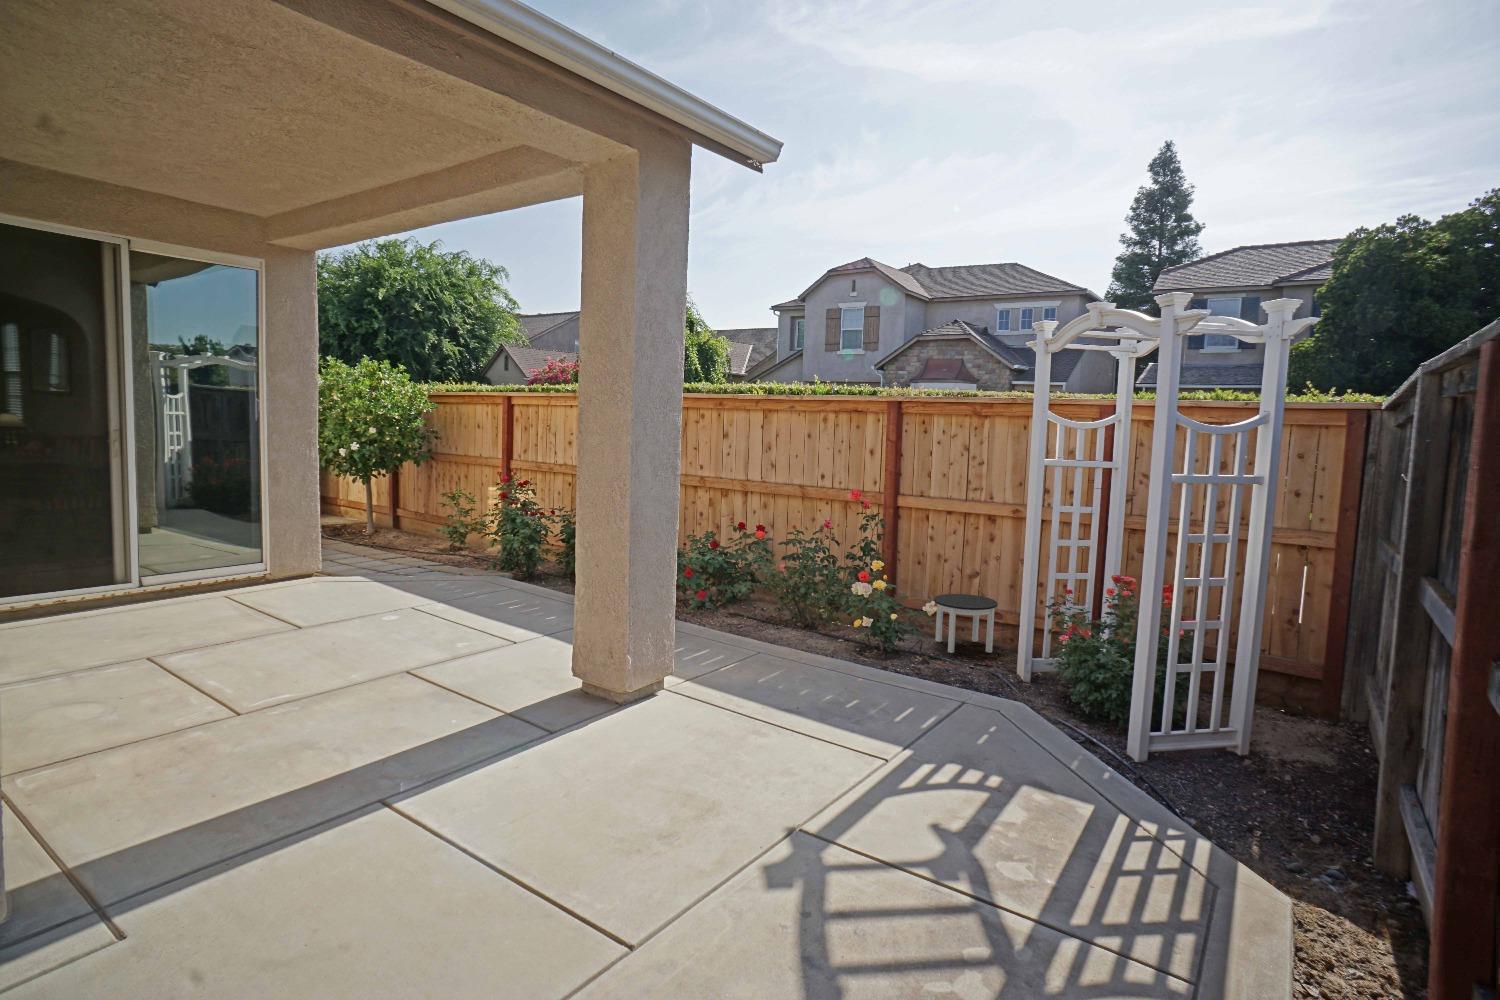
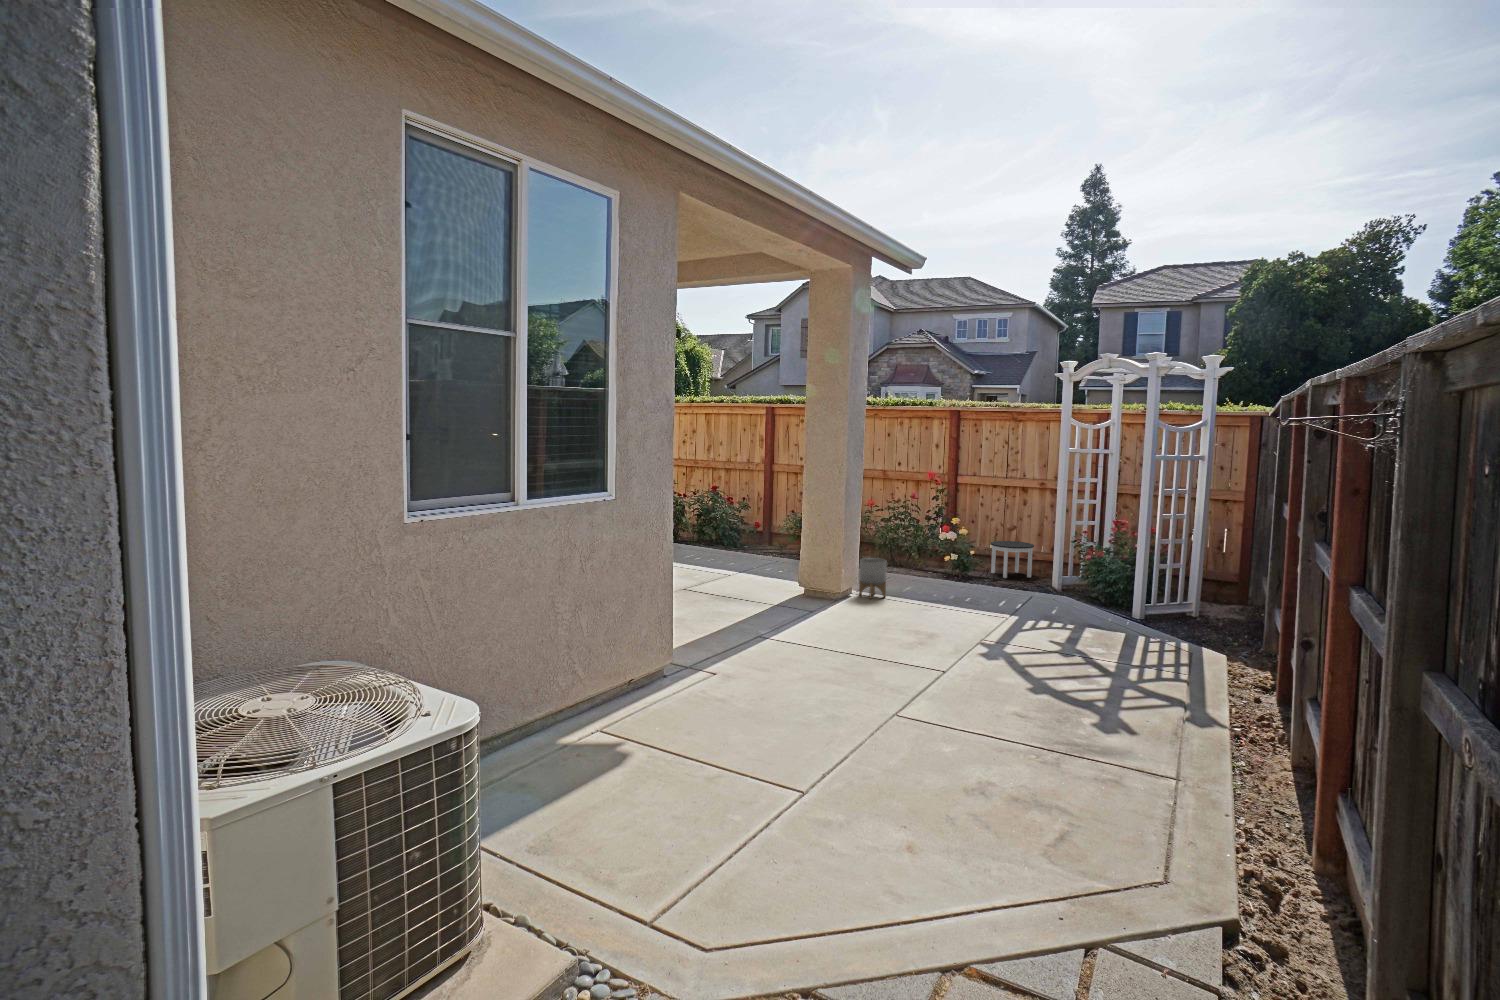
planter: none [688,630,730,698] -> present [859,558,887,599]

